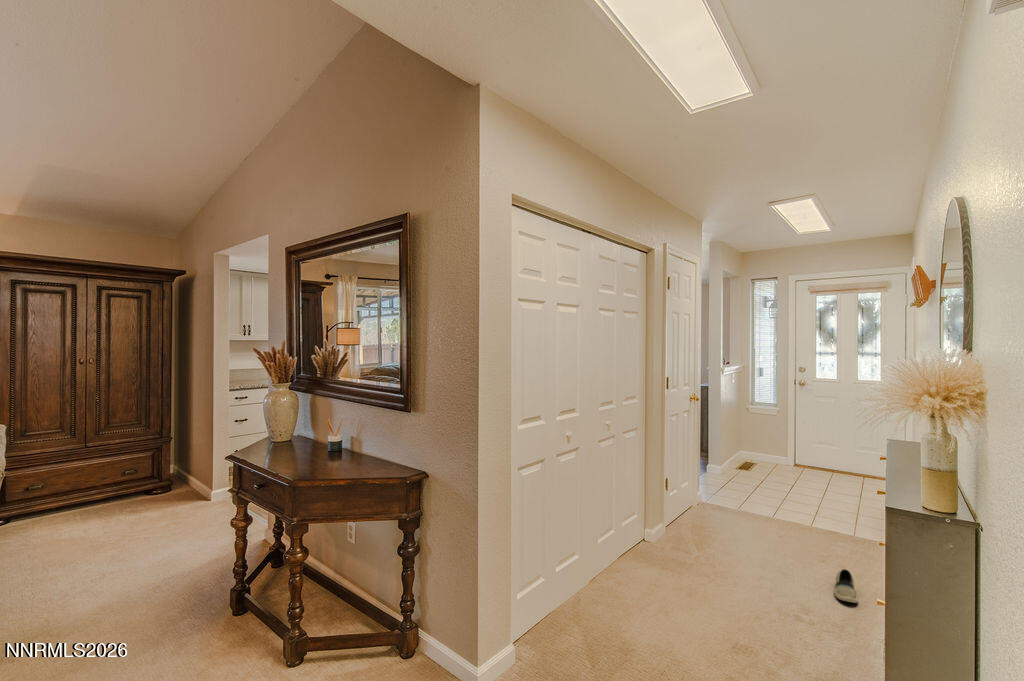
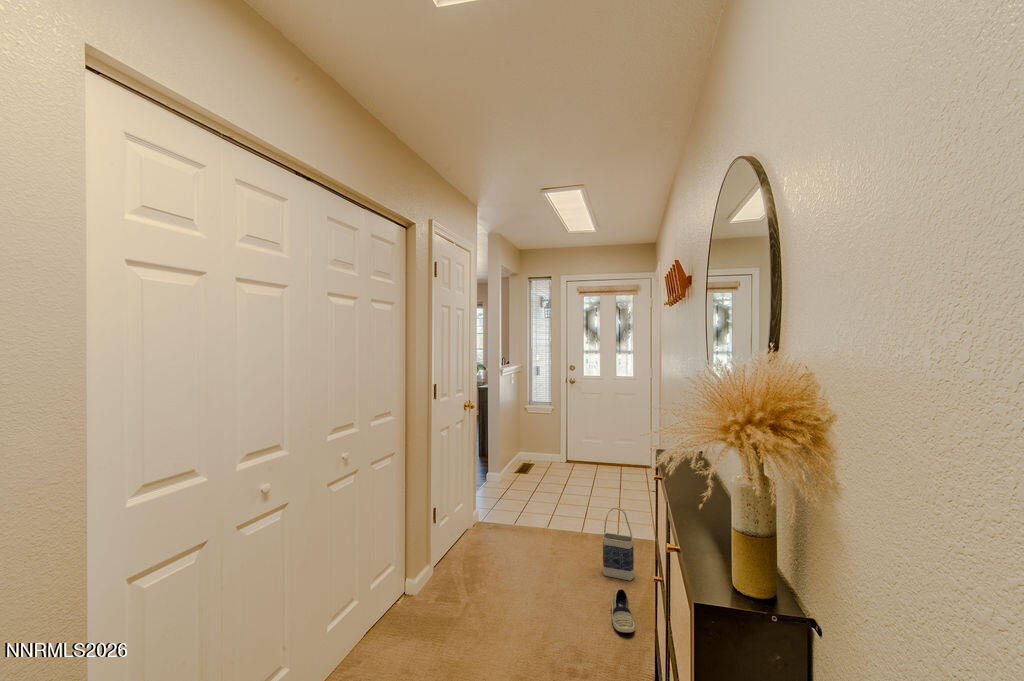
bag: none [829,500,863,570] -> present [603,507,634,581]

